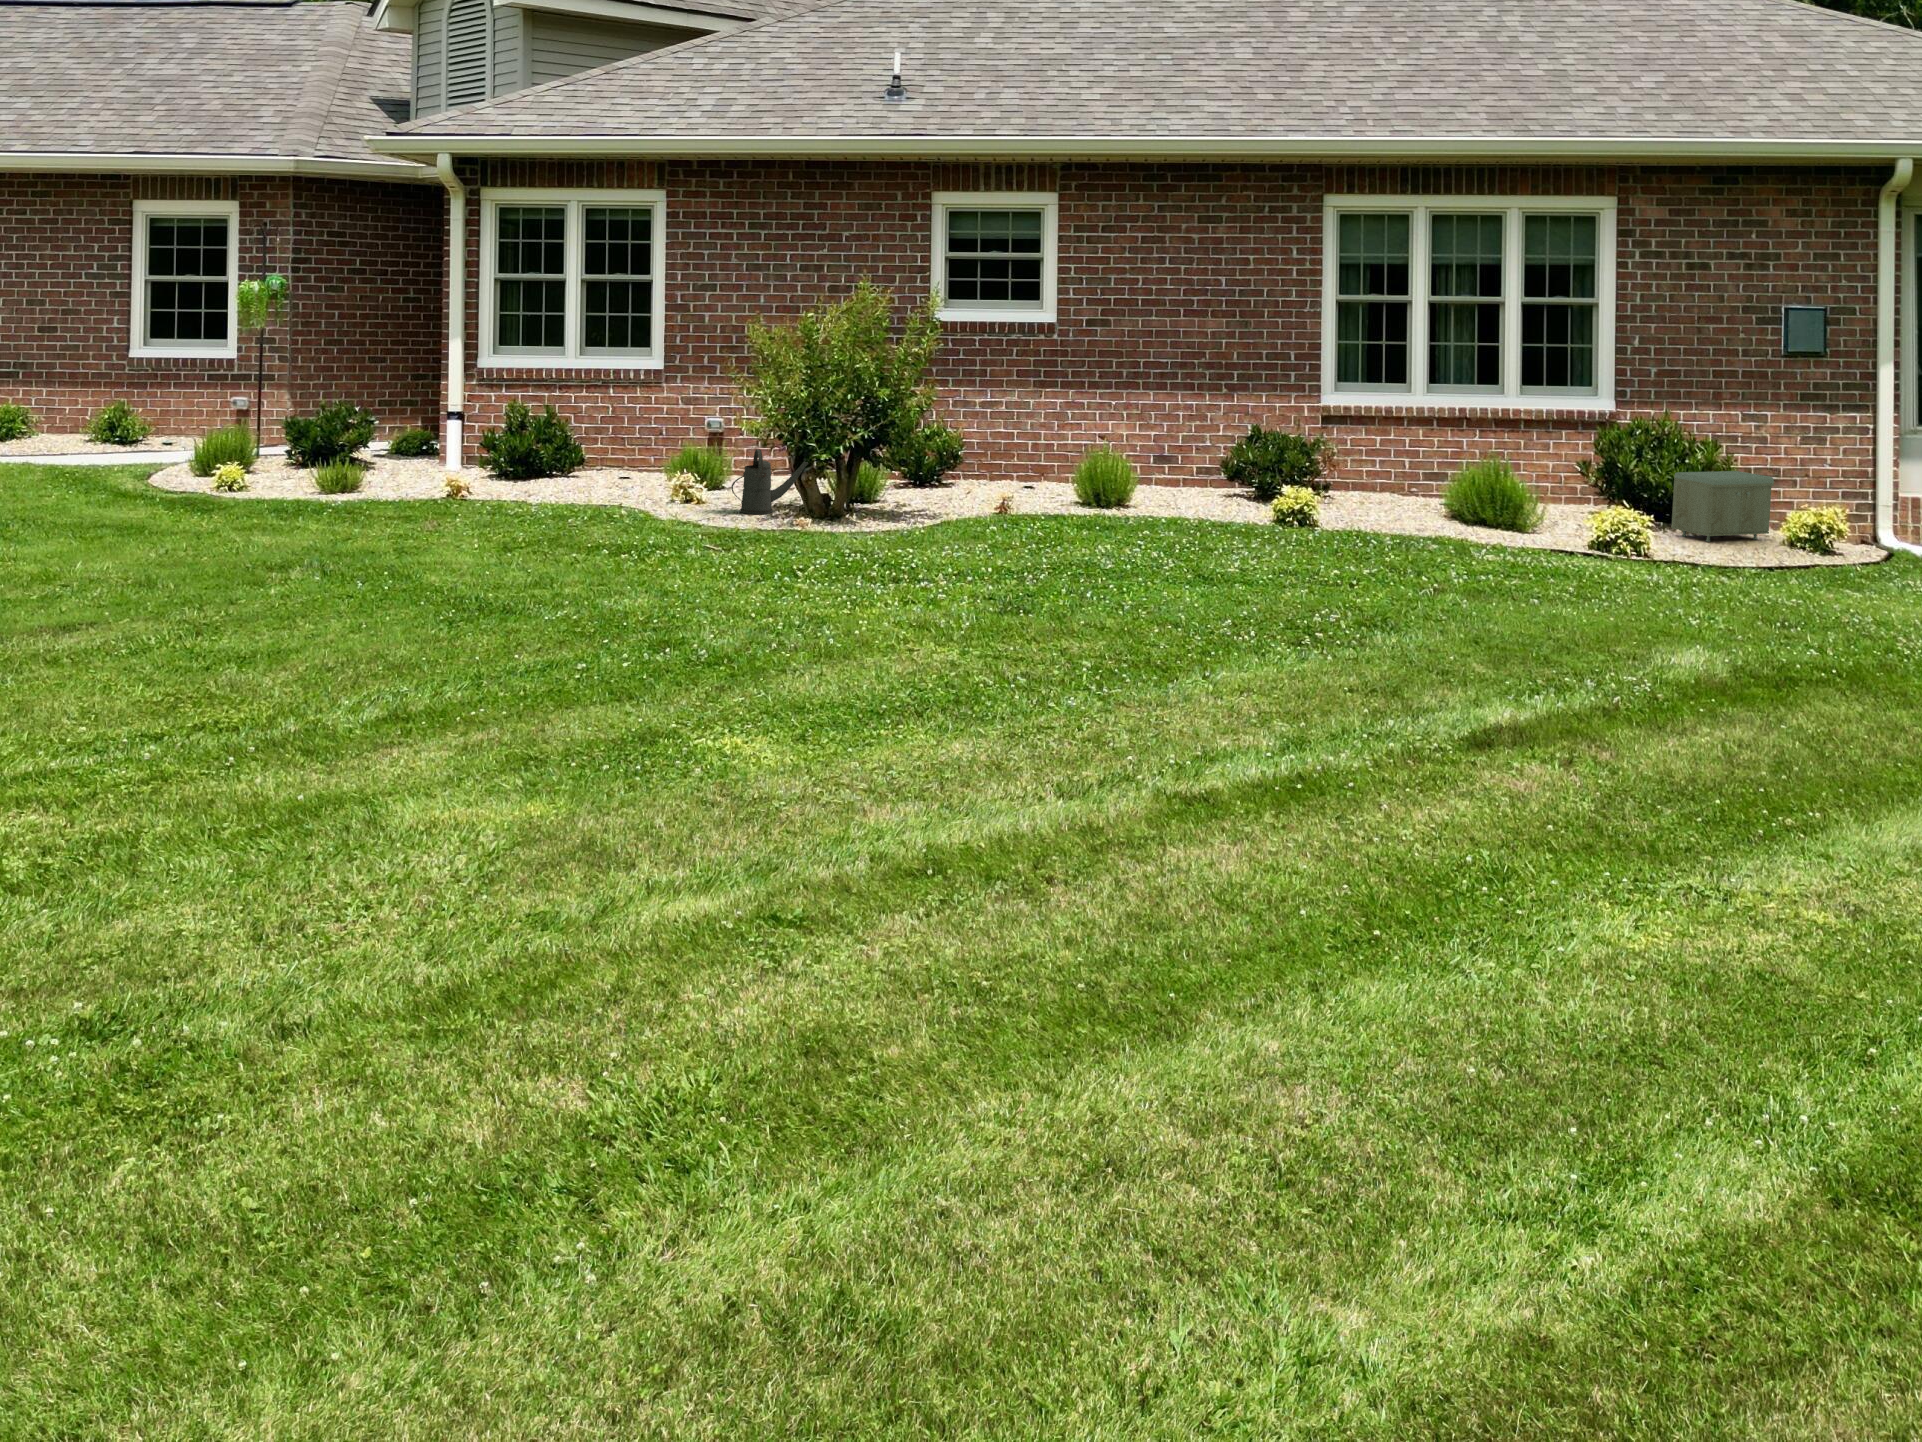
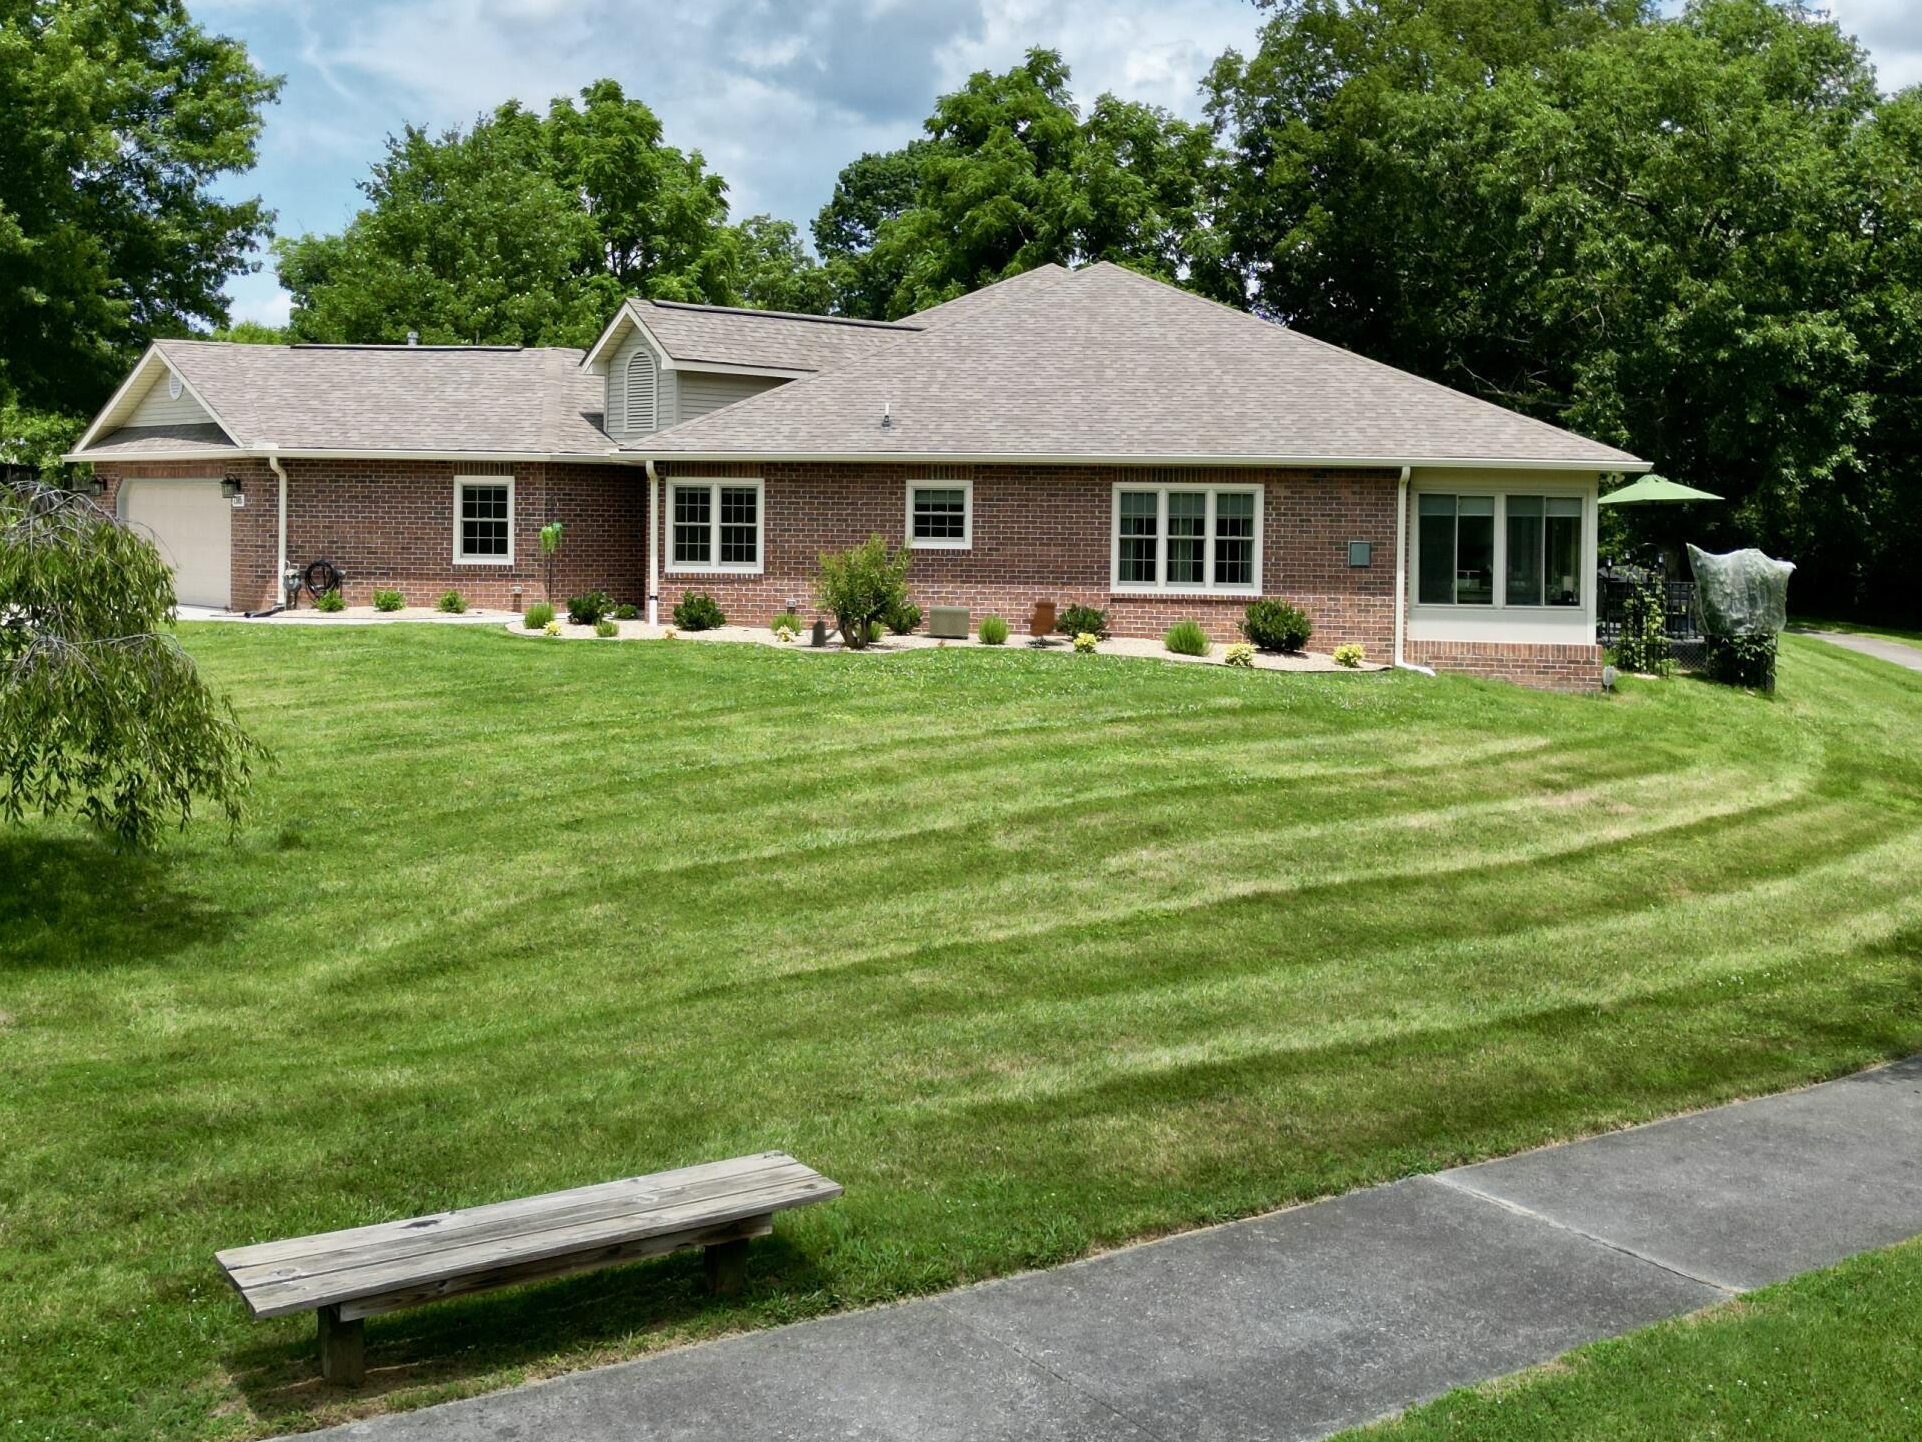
lounge chair: none [1157,420,1225,514] -> present [1026,601,1060,646]
storage bench: present [1672,471,1774,542] -> present [929,605,970,639]

